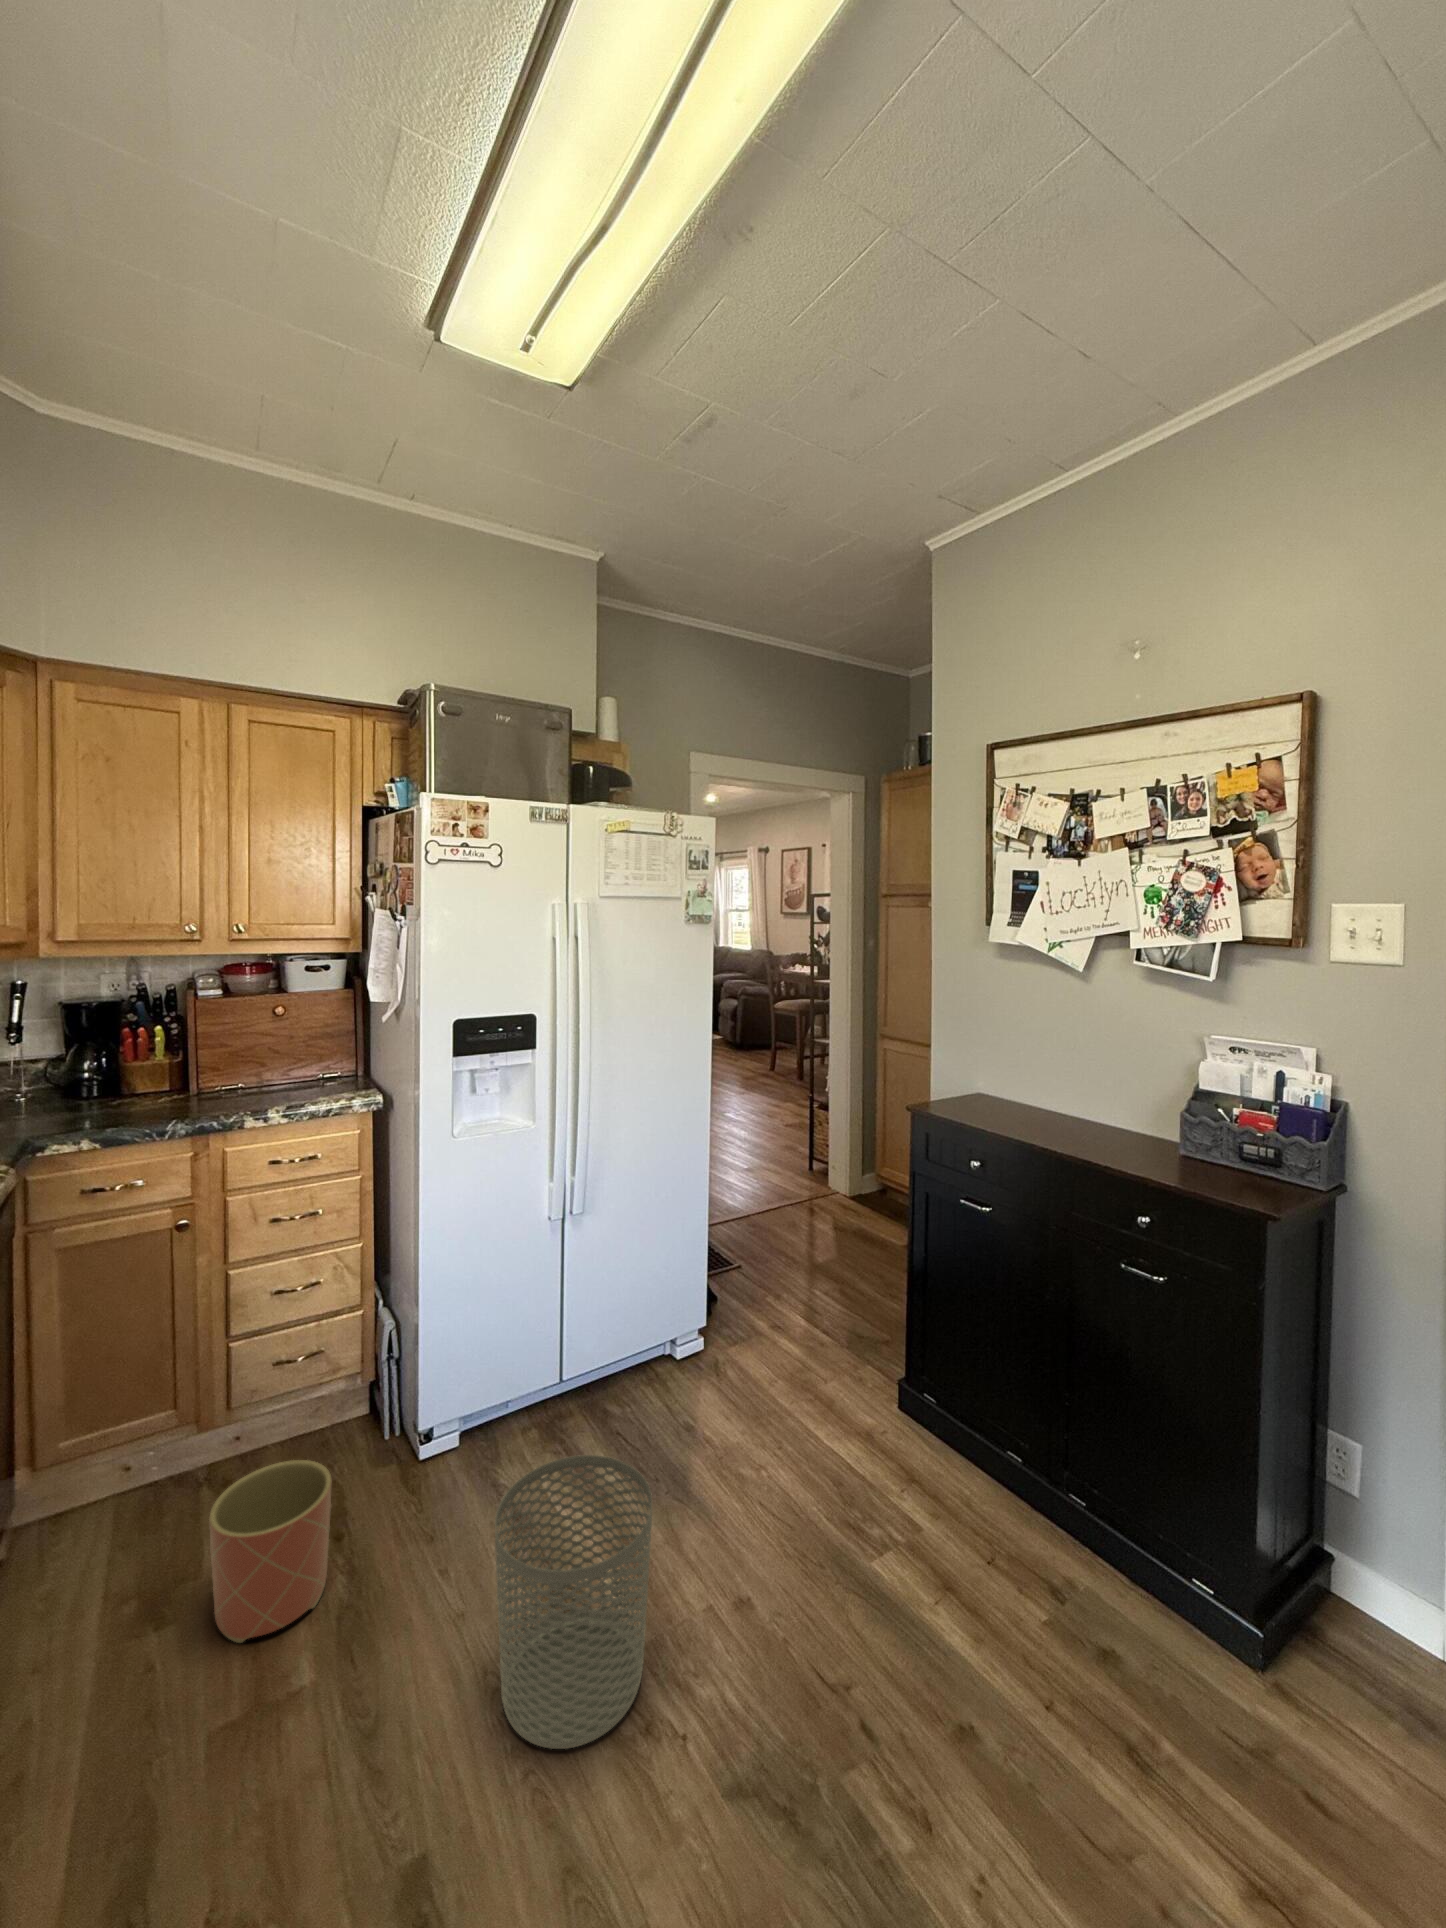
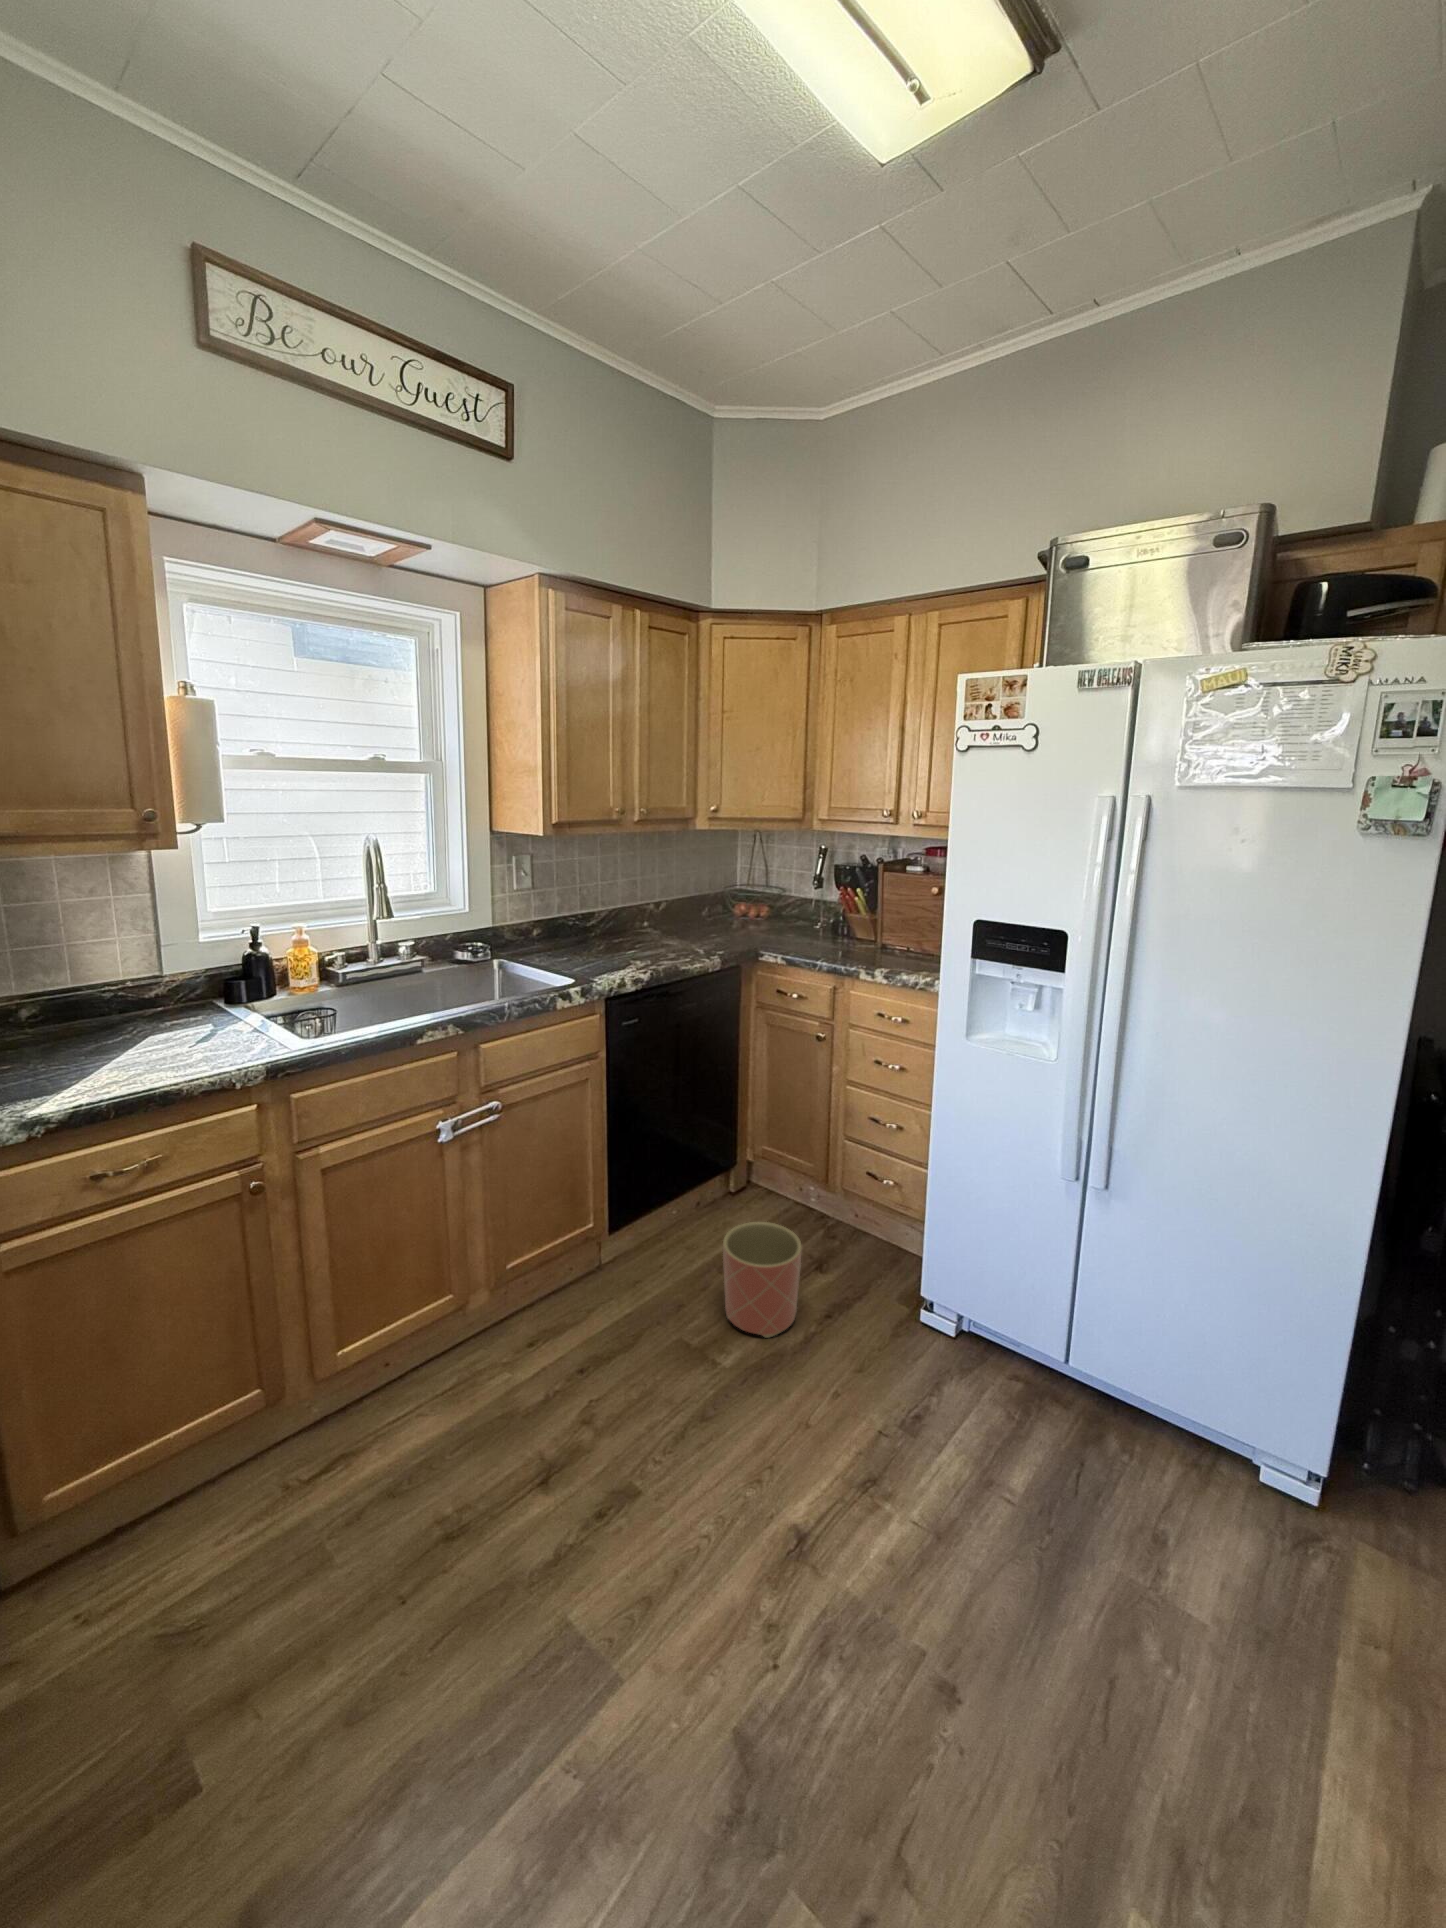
waste bin: present [495,1455,652,1749] -> none [716,1345,867,1603]

